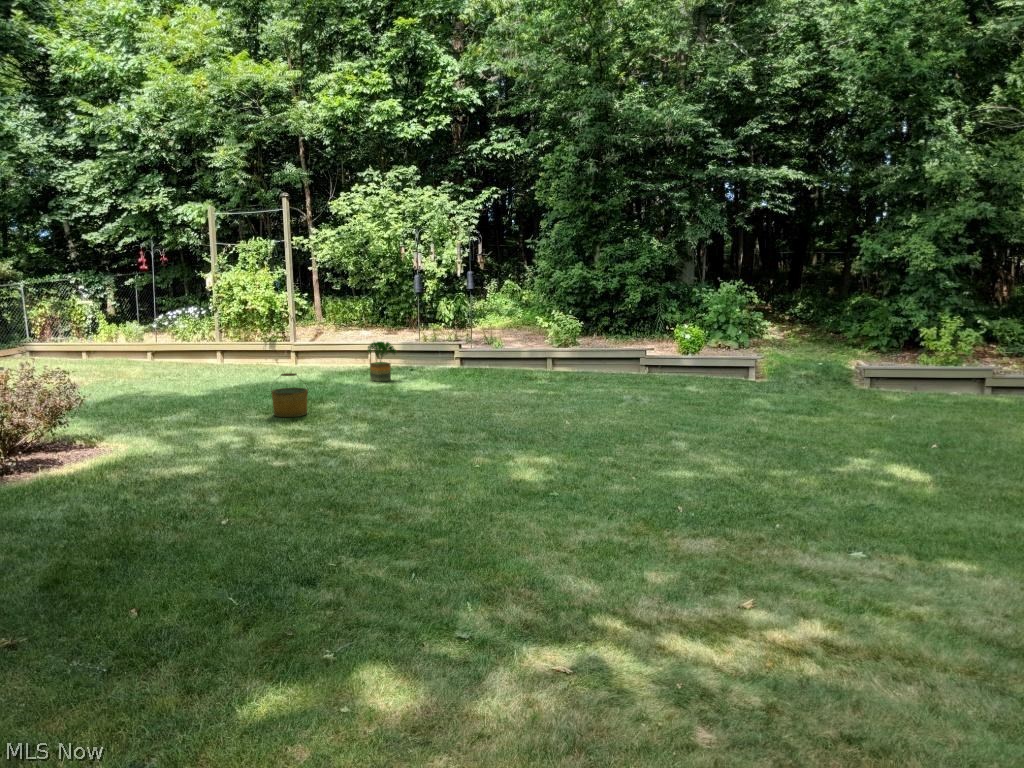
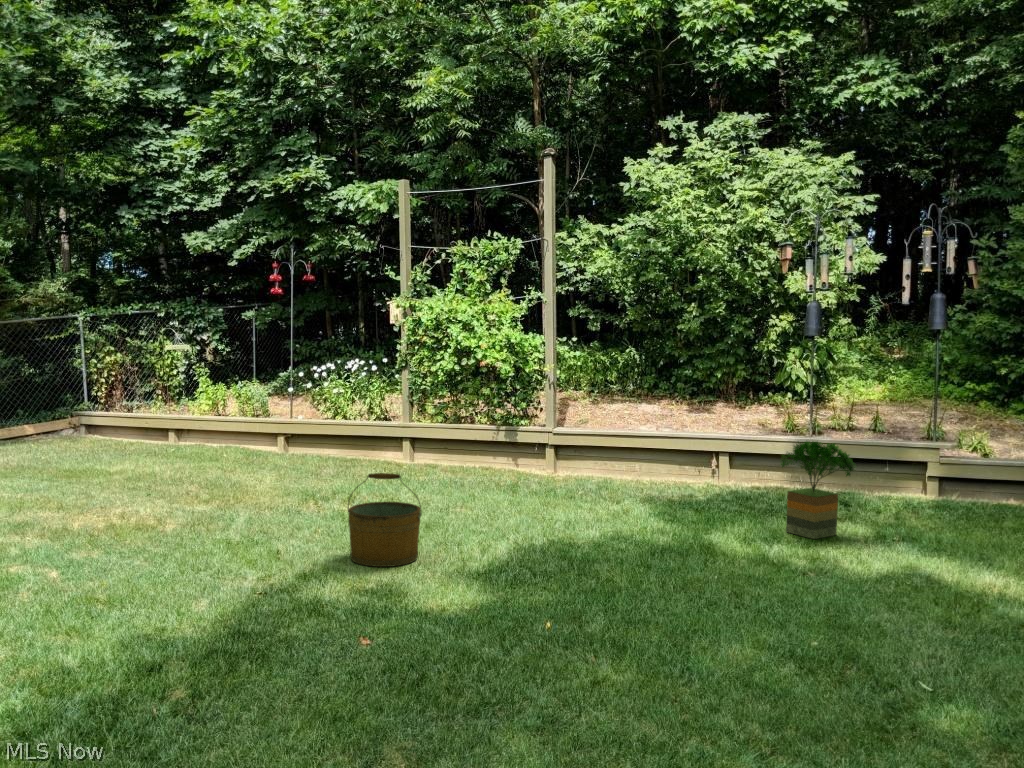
bucket: present [271,373,308,417] -> present [348,473,422,567]

